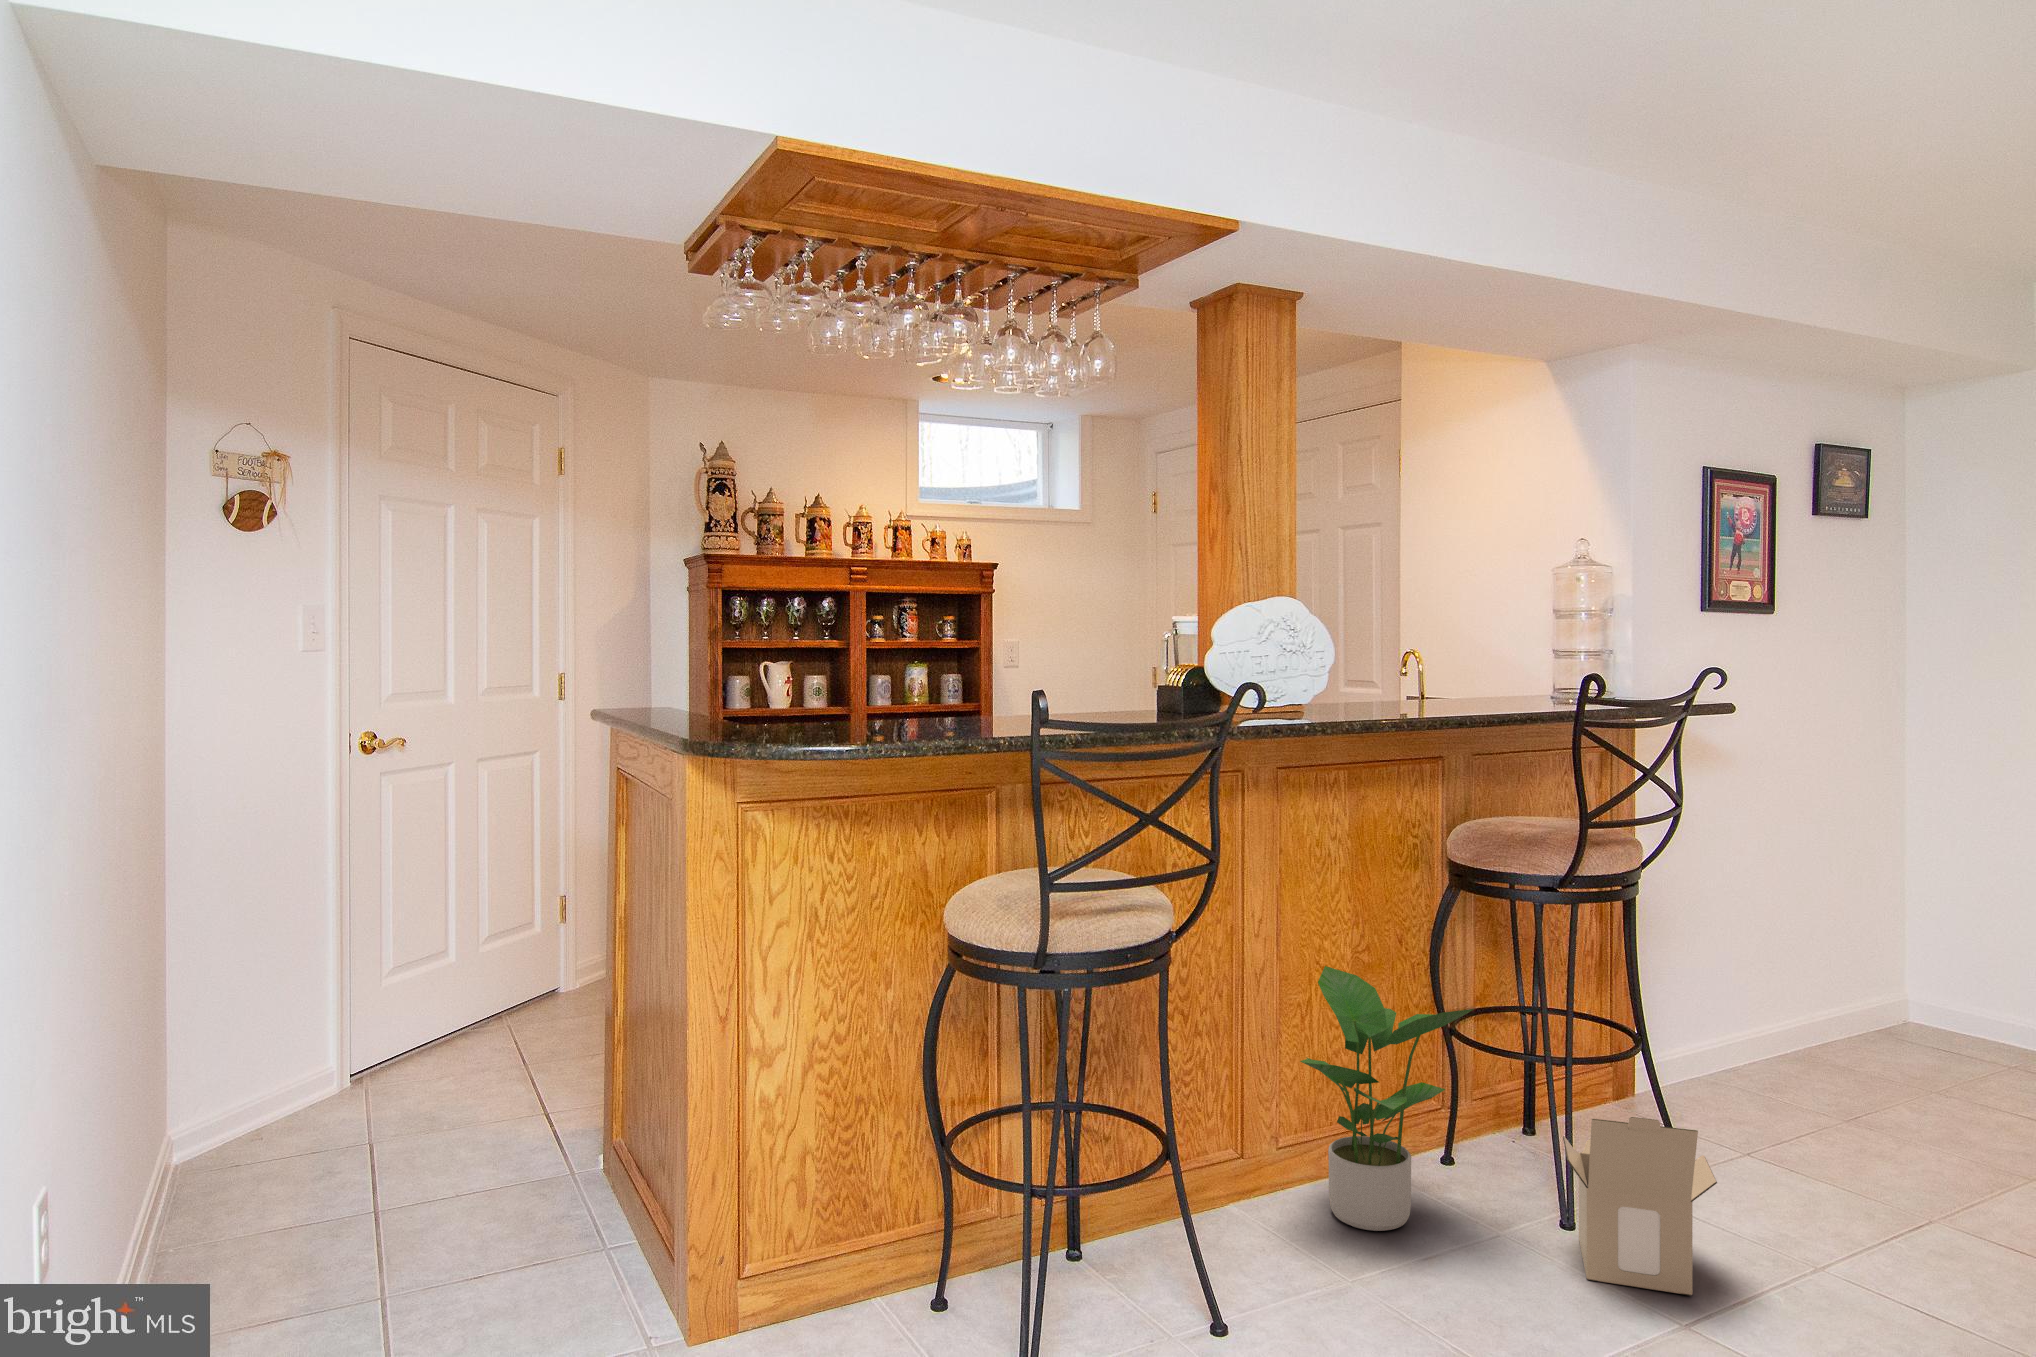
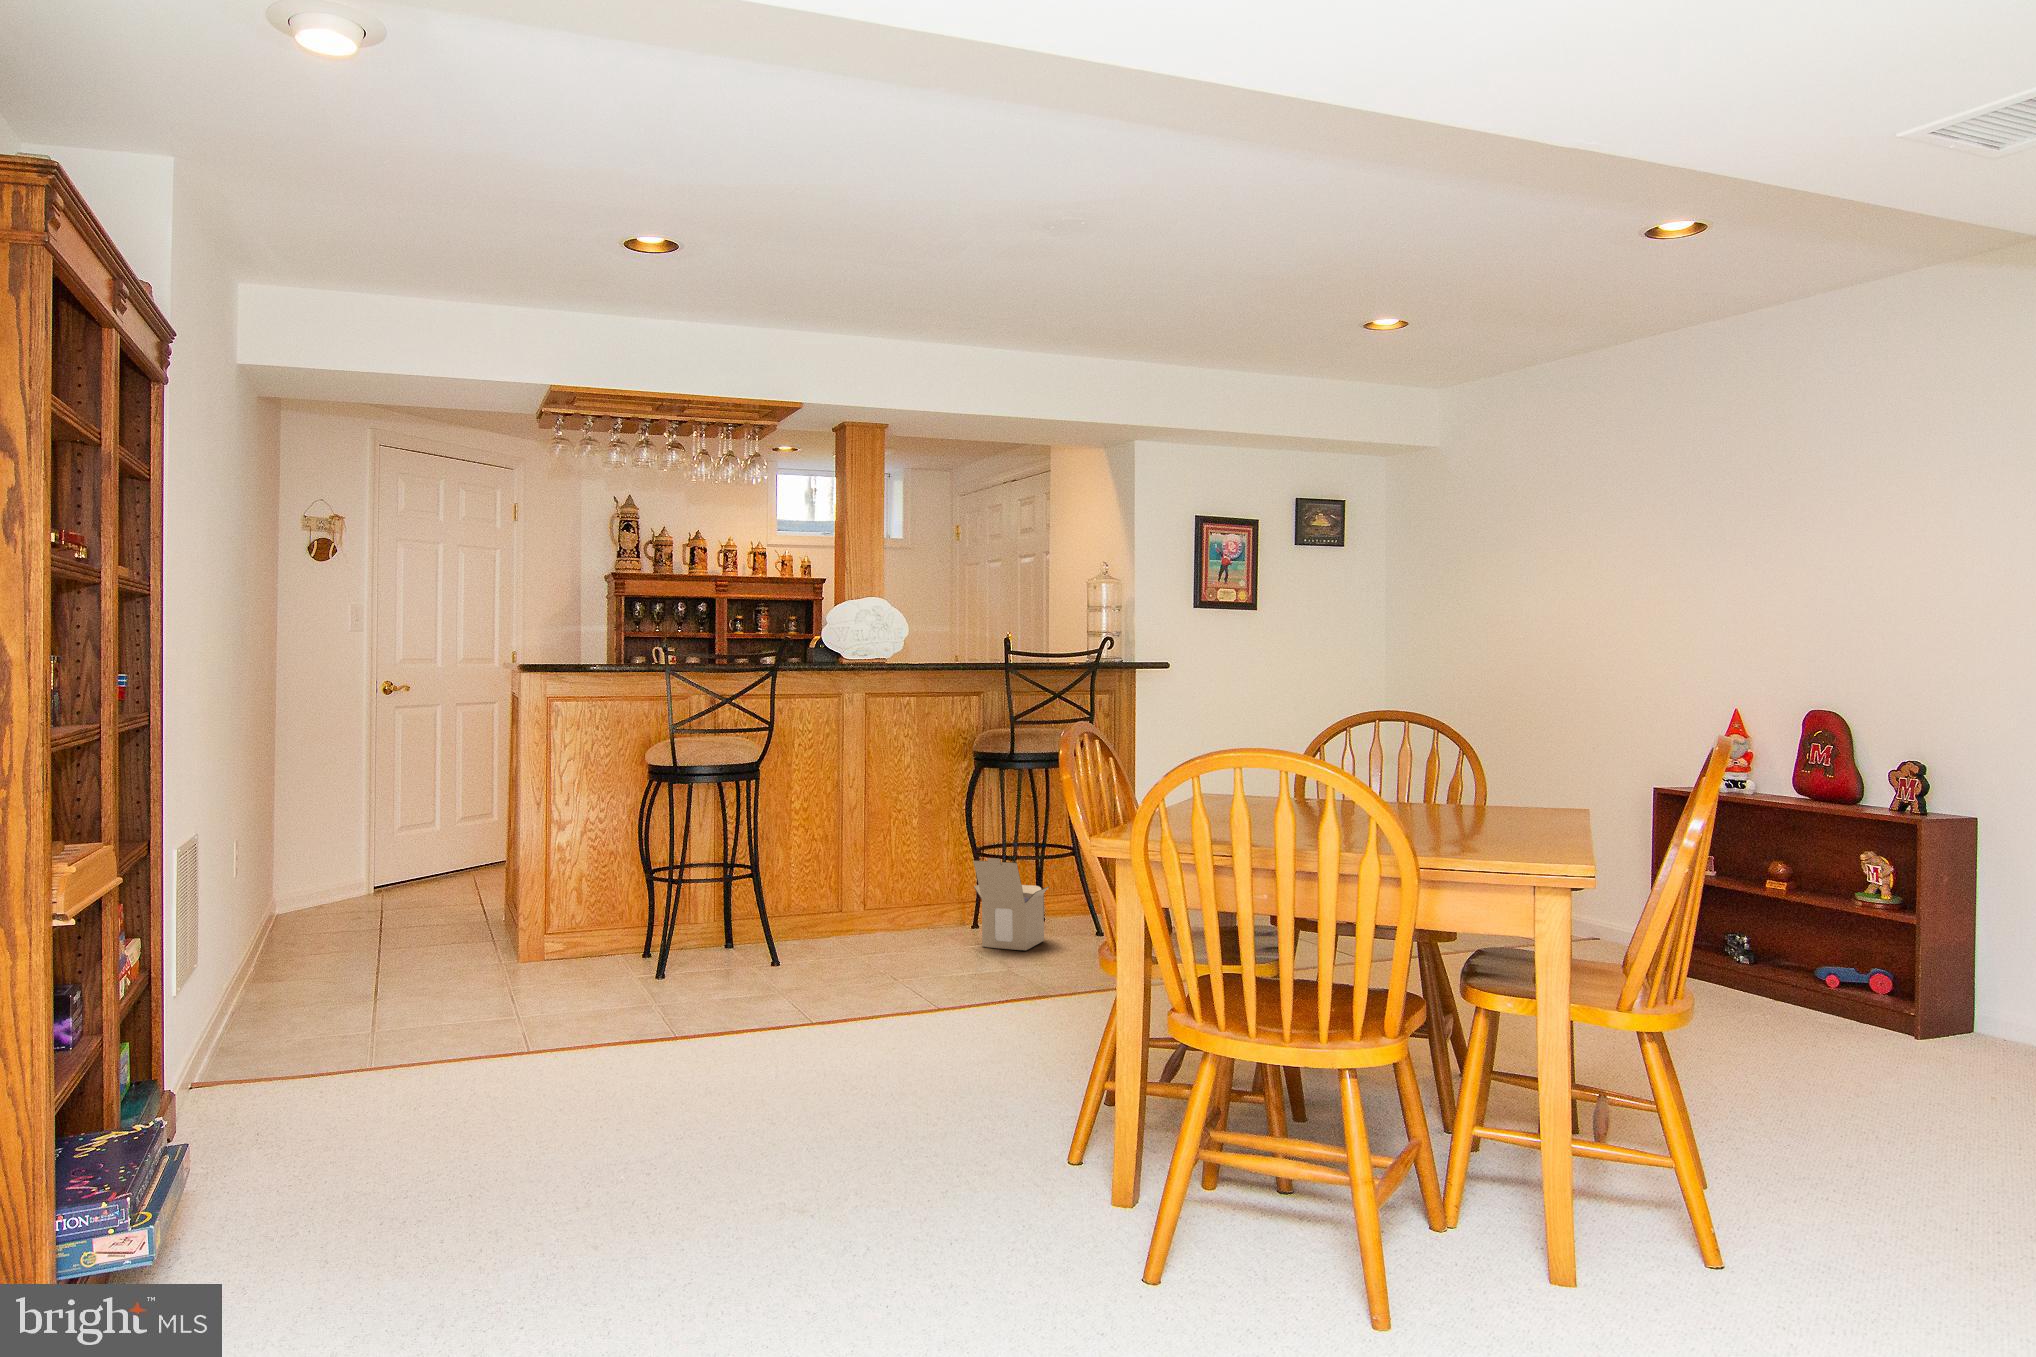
potted plant: present [1300,966,1474,1231] -> none [853,801,946,934]

